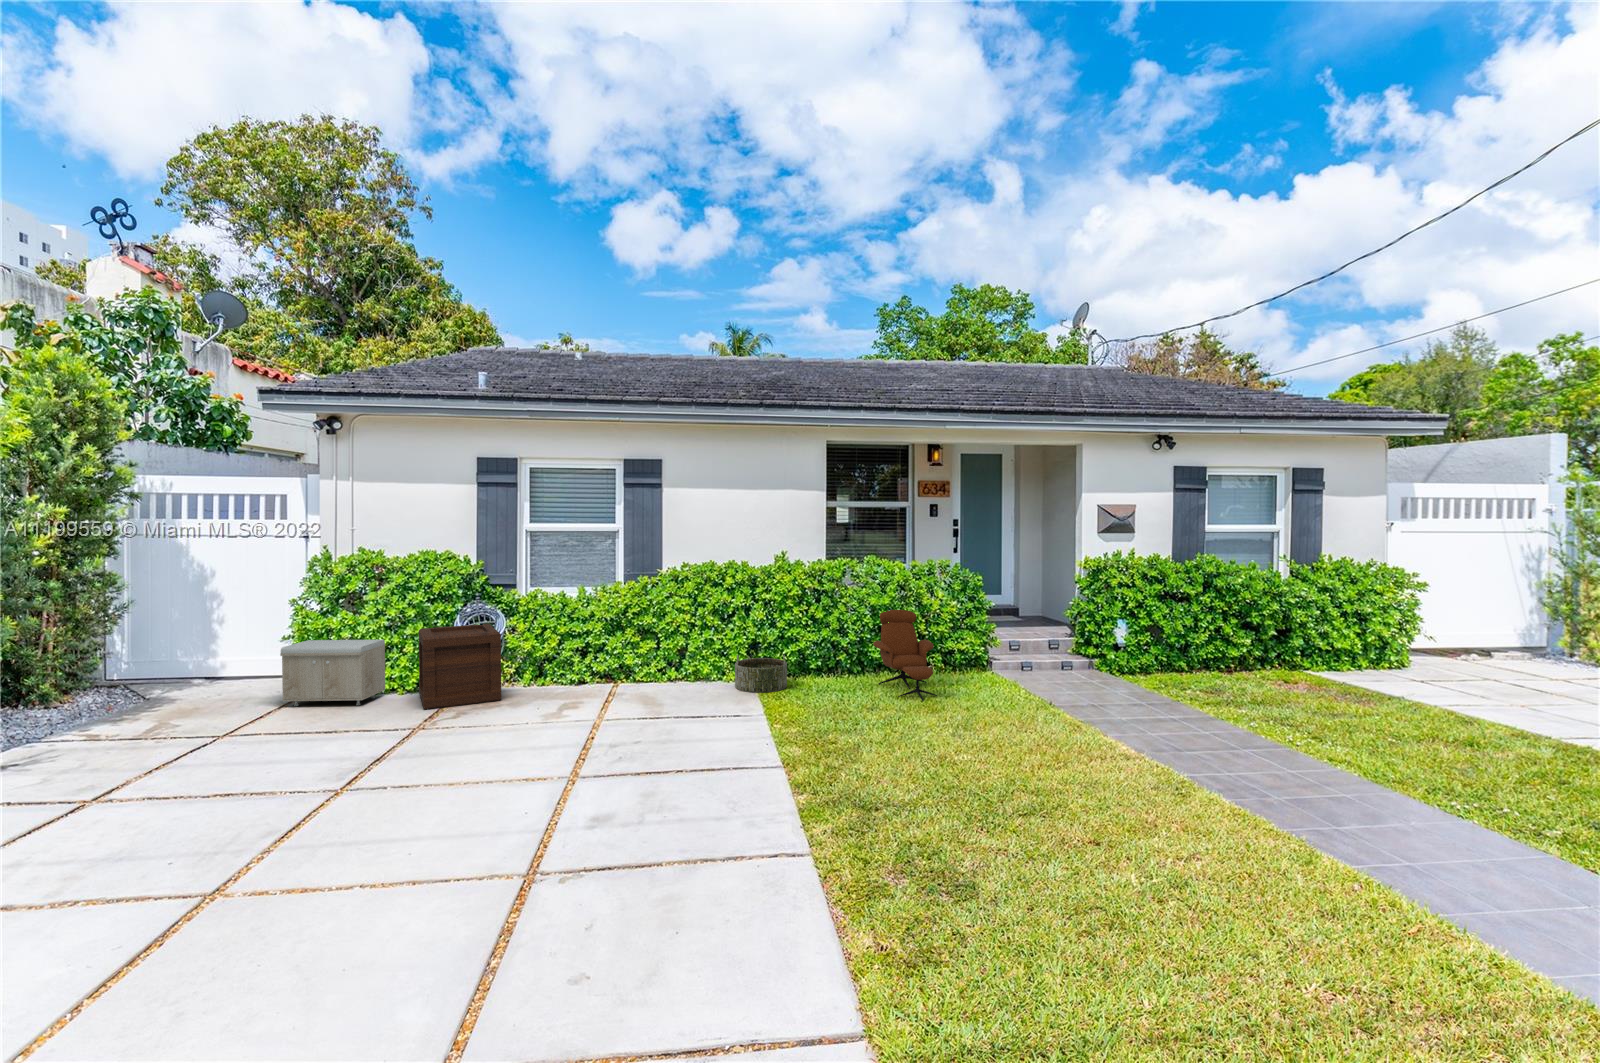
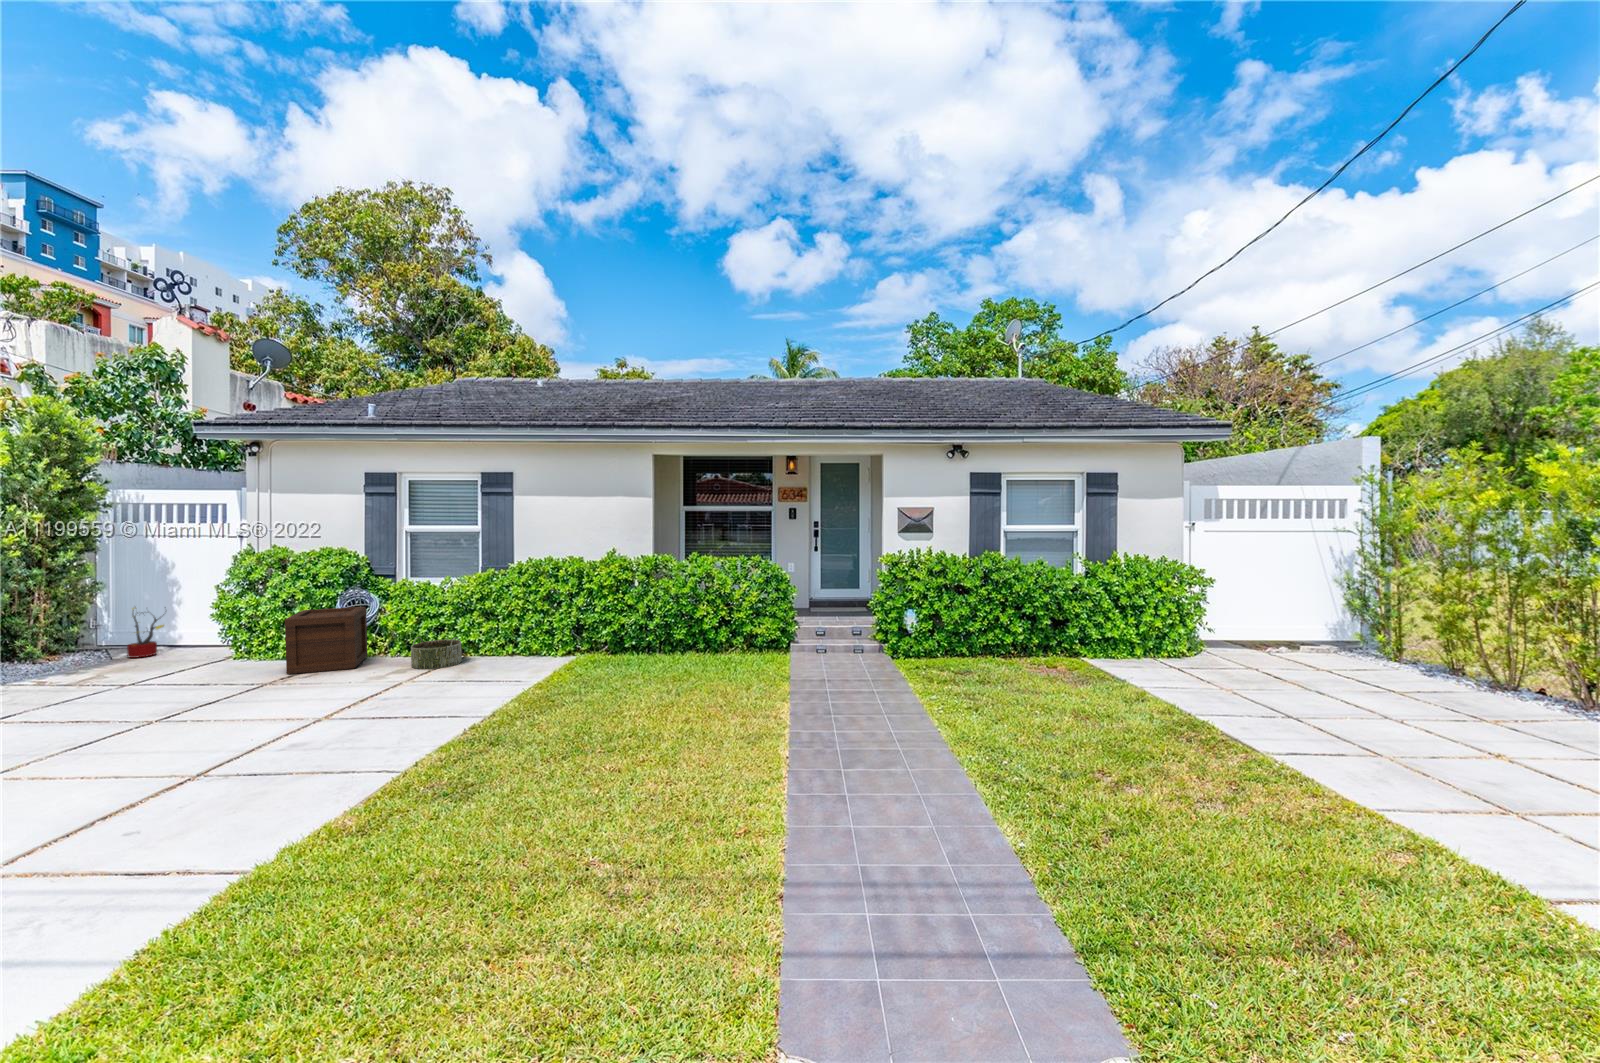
lounge chair: present [873,610,937,701] -> none [668,599,720,679]
decorative plant: none [161,626,215,695] -> present [127,607,164,658]
storage bench: present [280,640,385,706] -> none [189,618,279,670]
basket: present [735,655,787,693] -> present [411,637,462,669]

